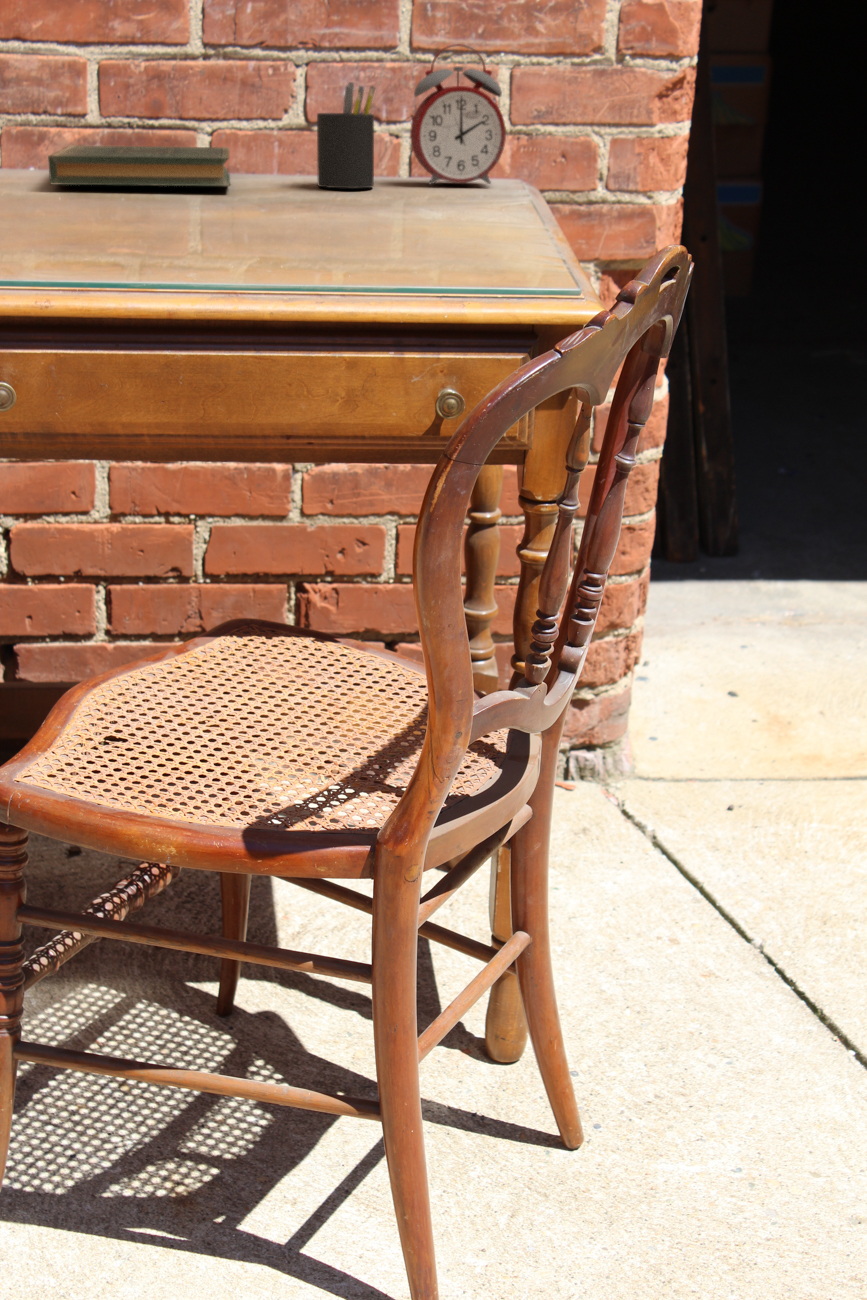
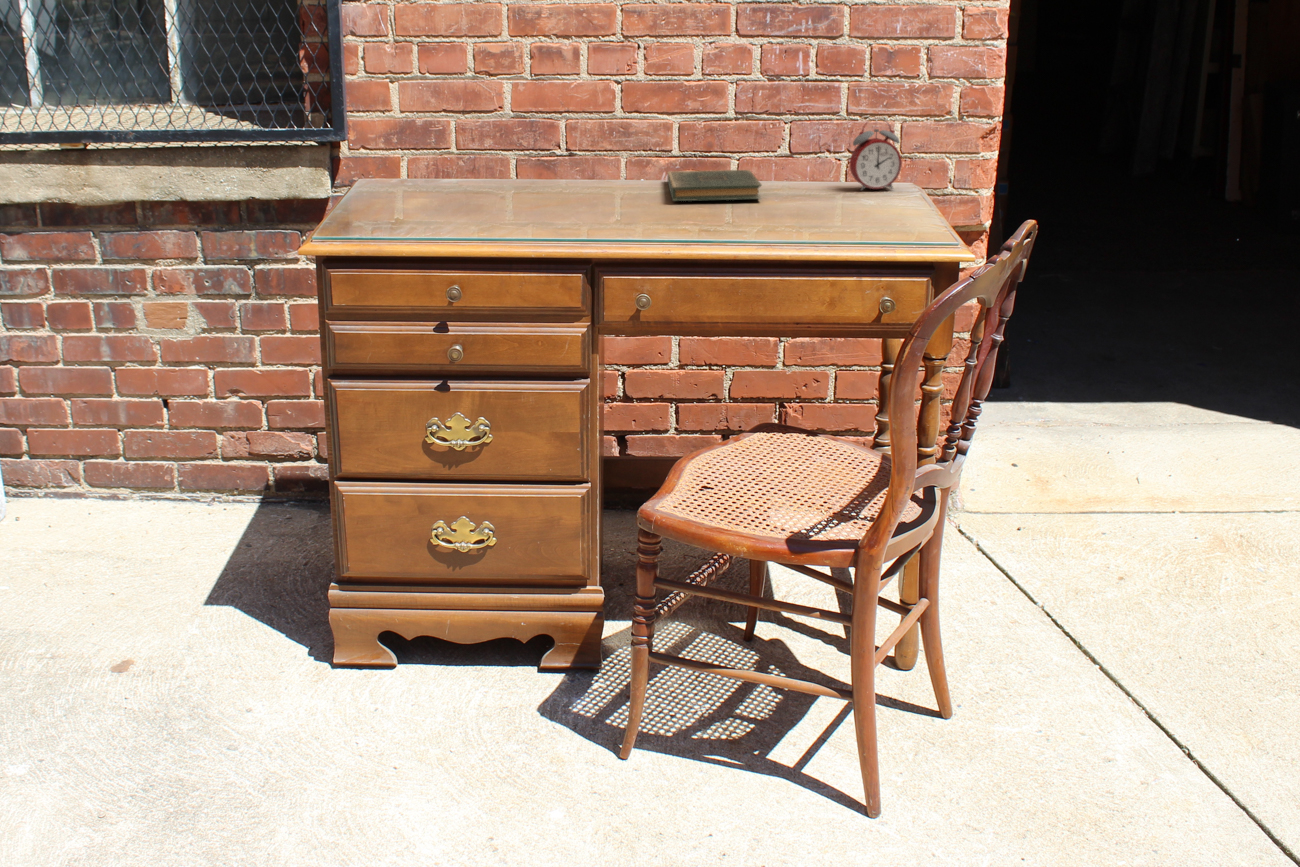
pen holder: present [317,82,379,188] -> none [802,134,839,196]

